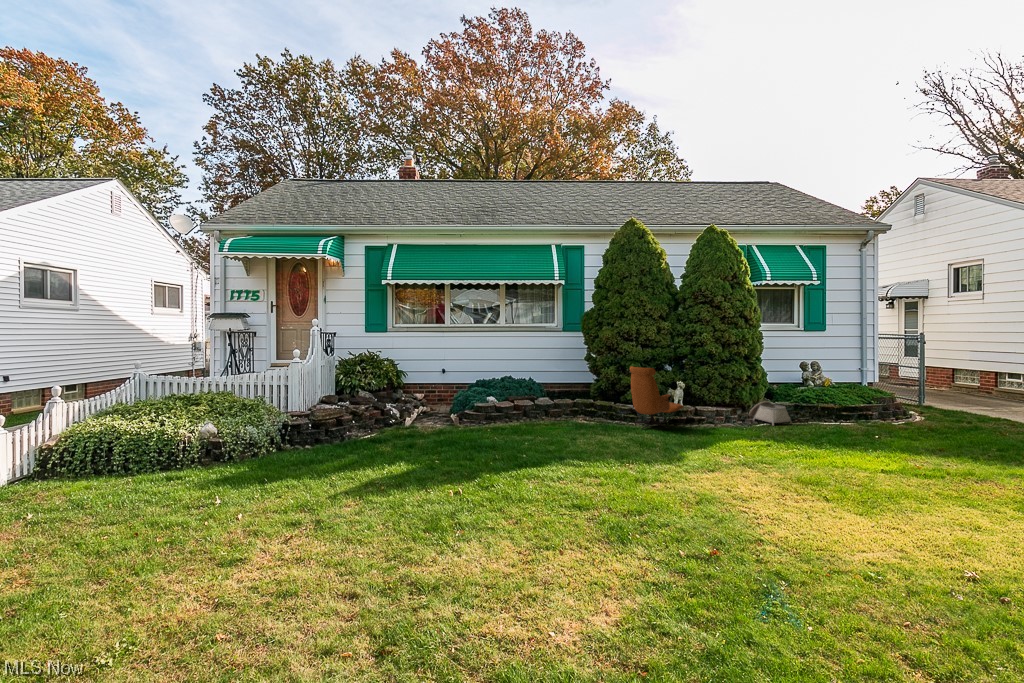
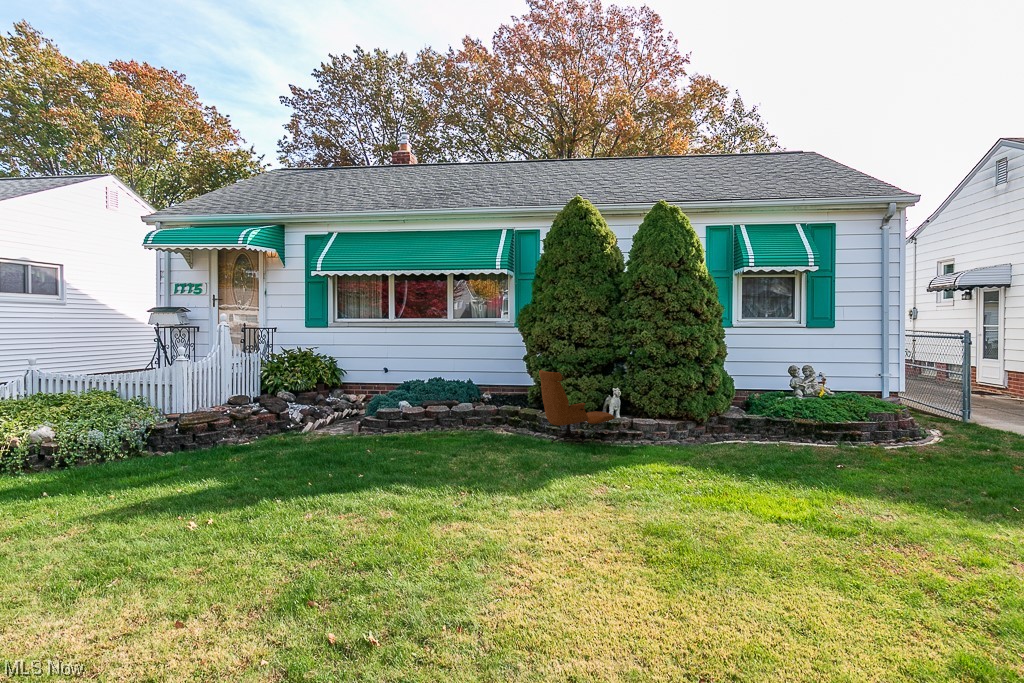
basket: present [749,401,792,426] -> none [696,414,742,444]

